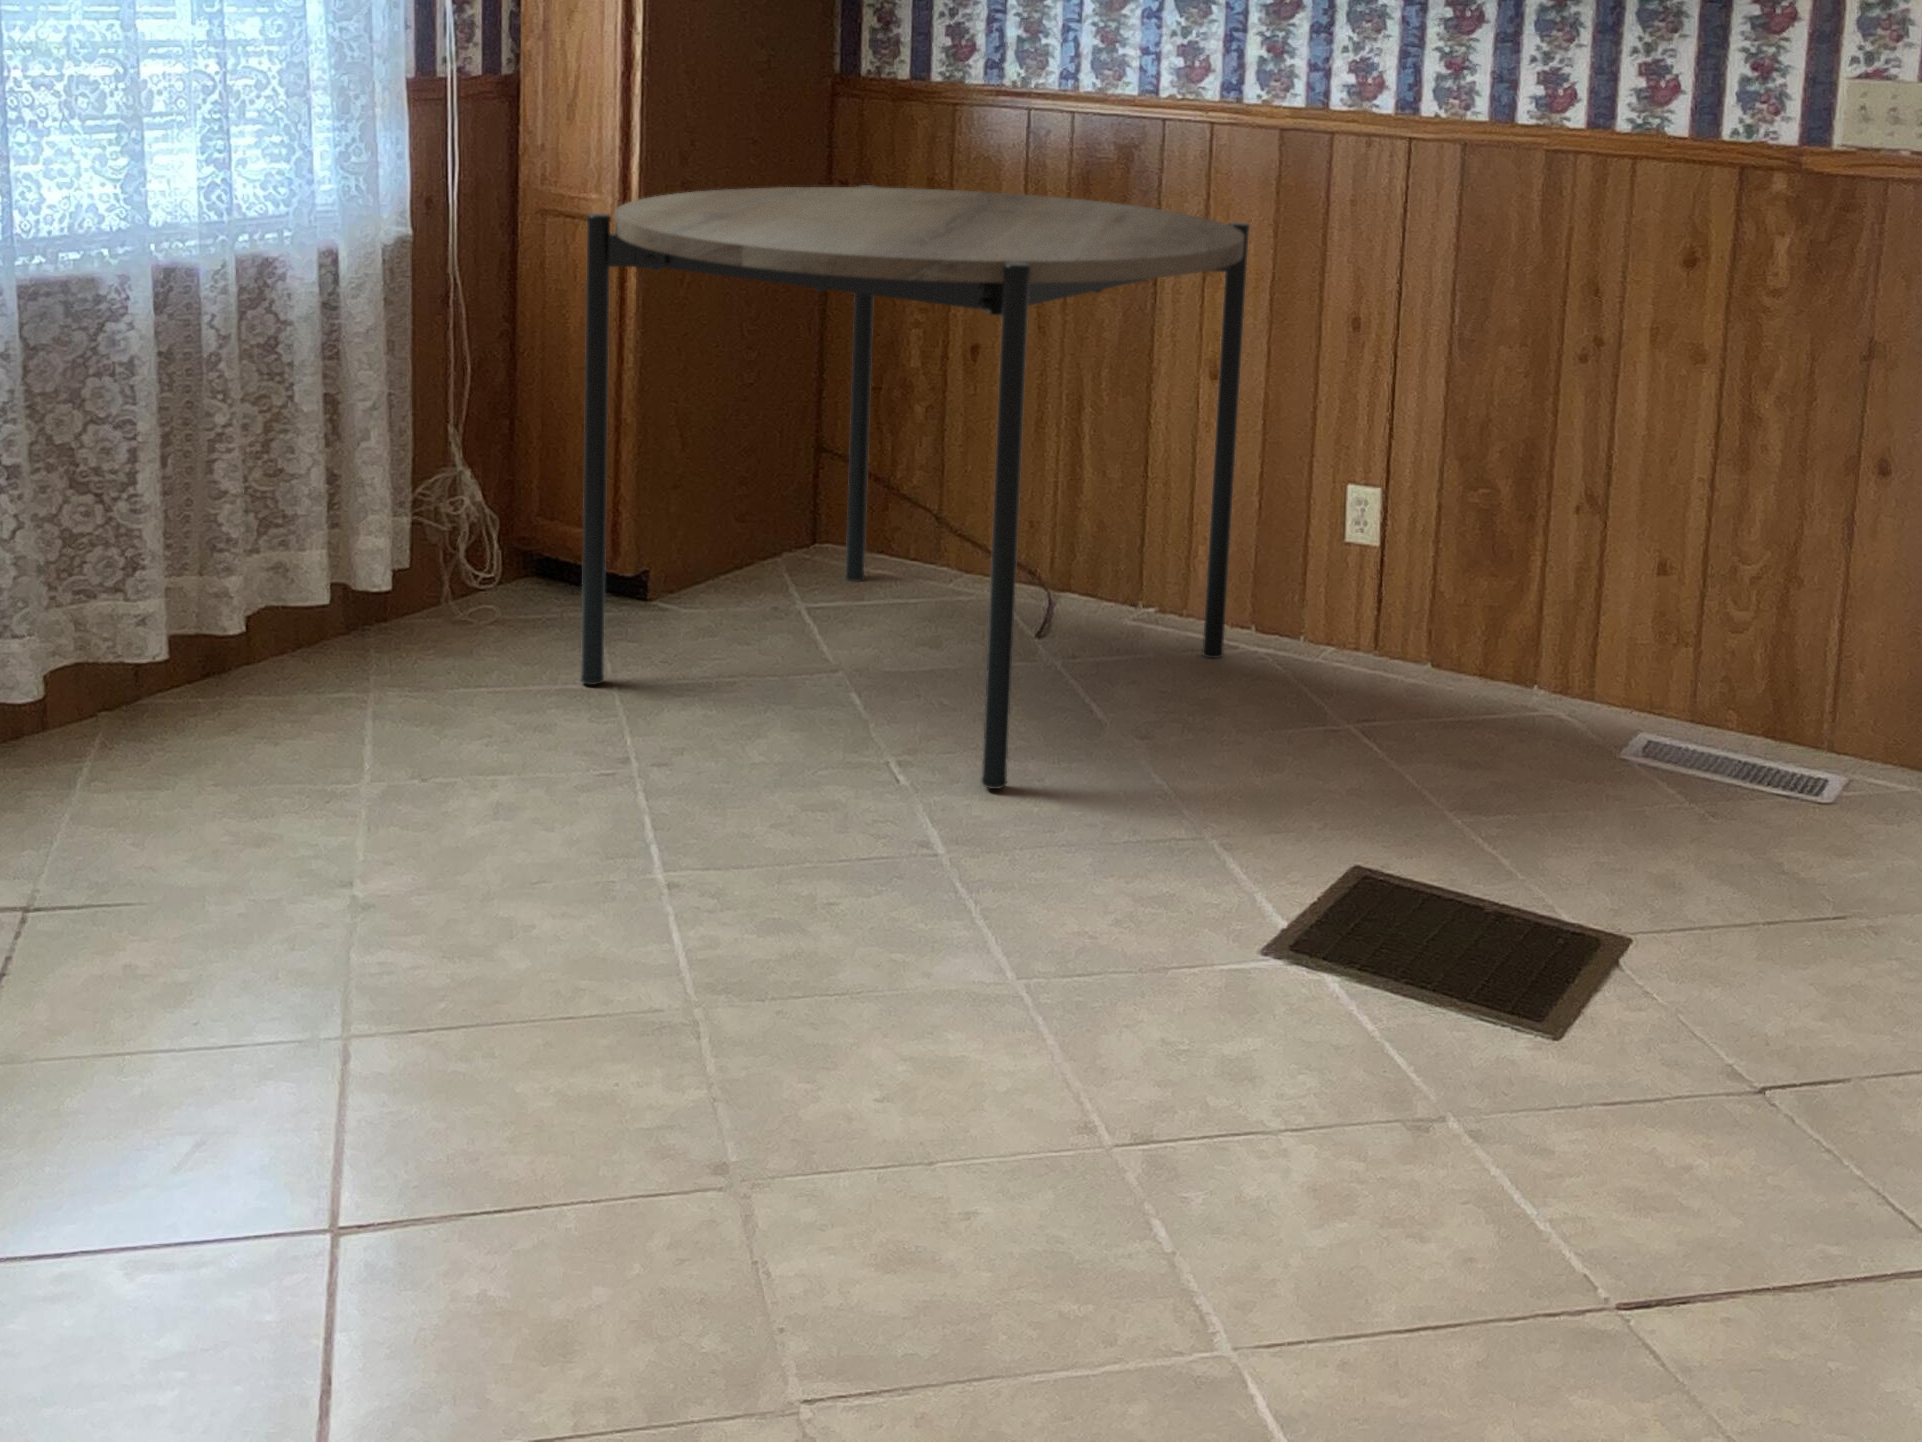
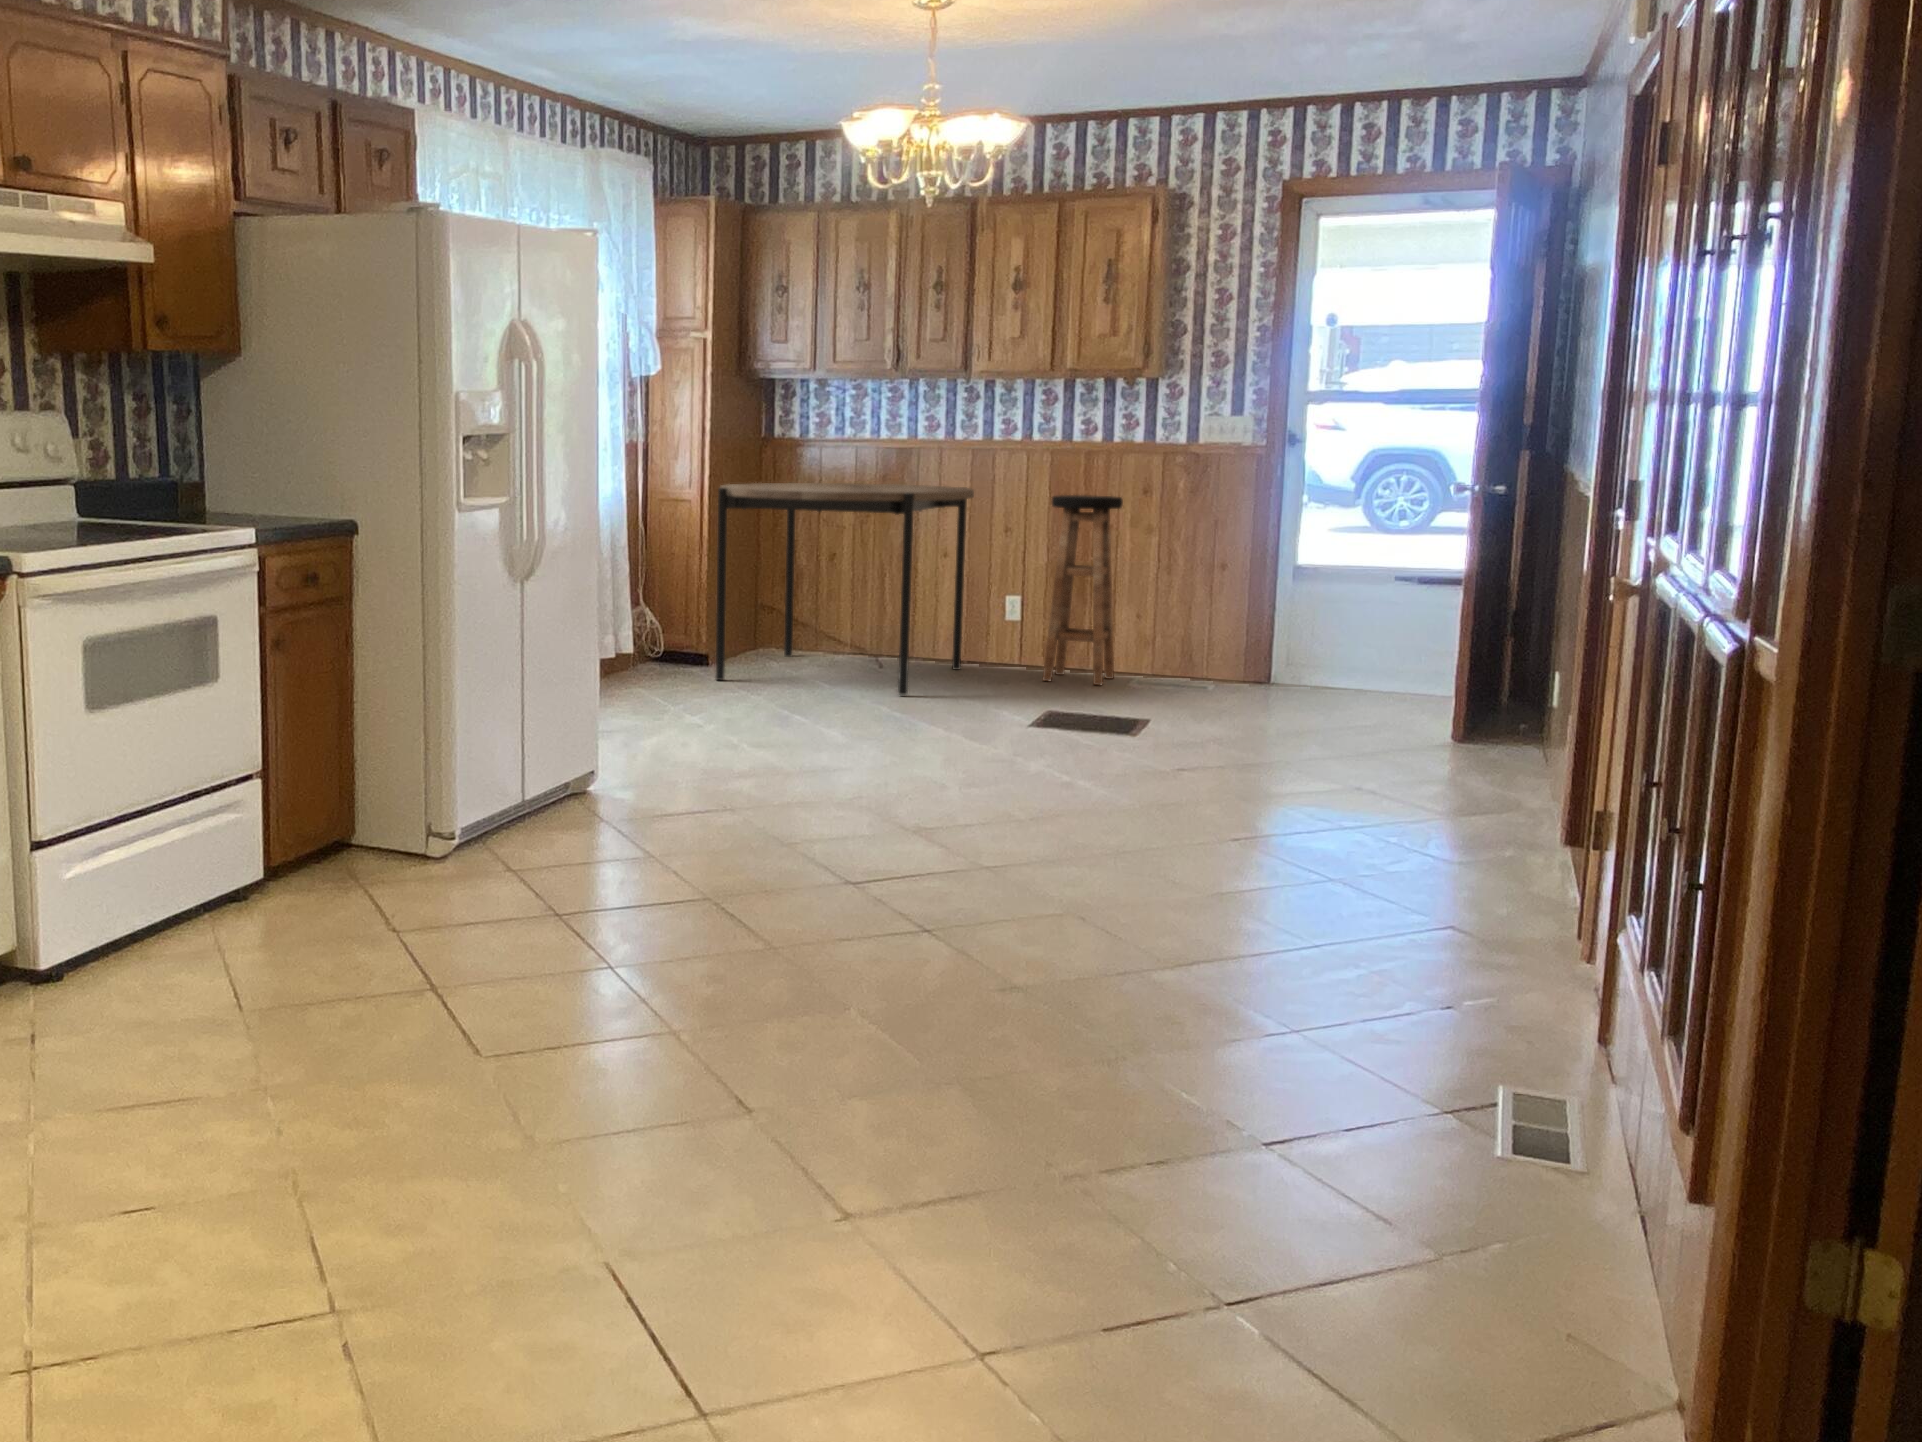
bar stool: none [1399,260,1621,758] -> present [1043,495,1123,685]

